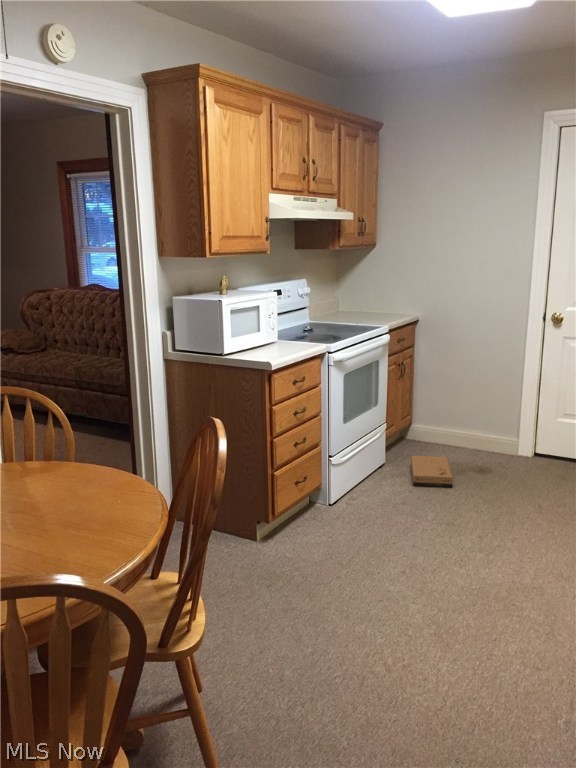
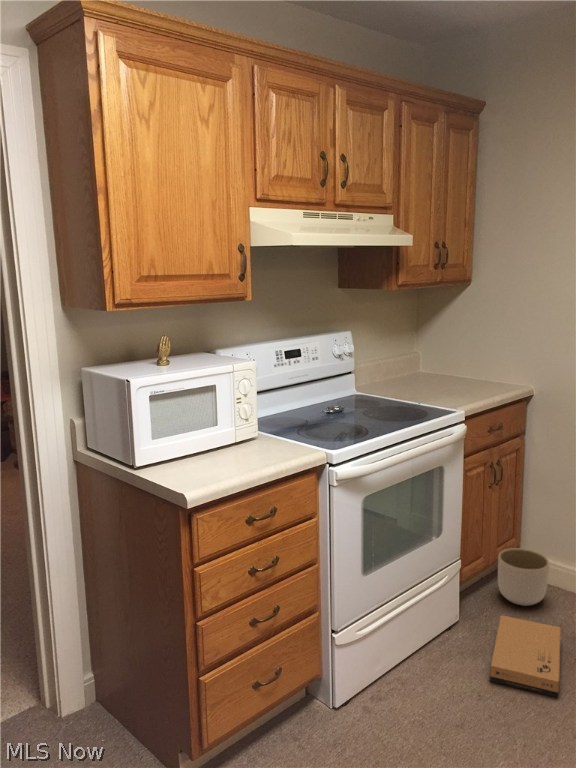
planter: none [404,420,435,453] -> present [498,548,549,606]

